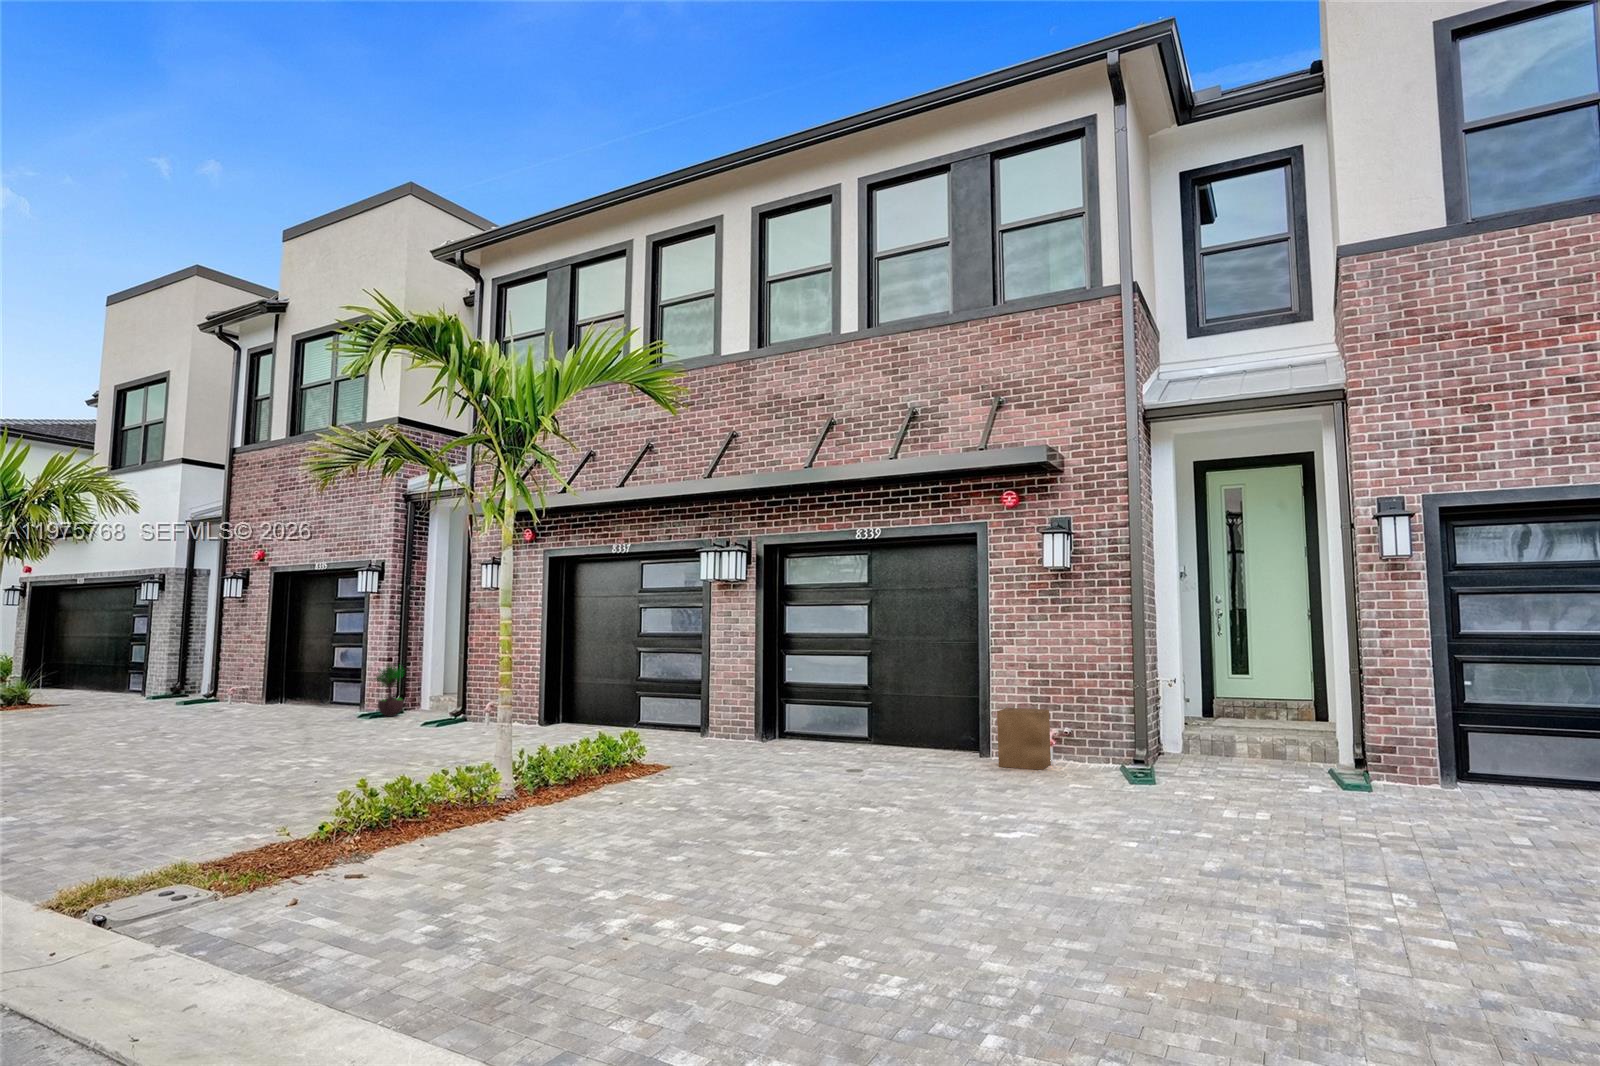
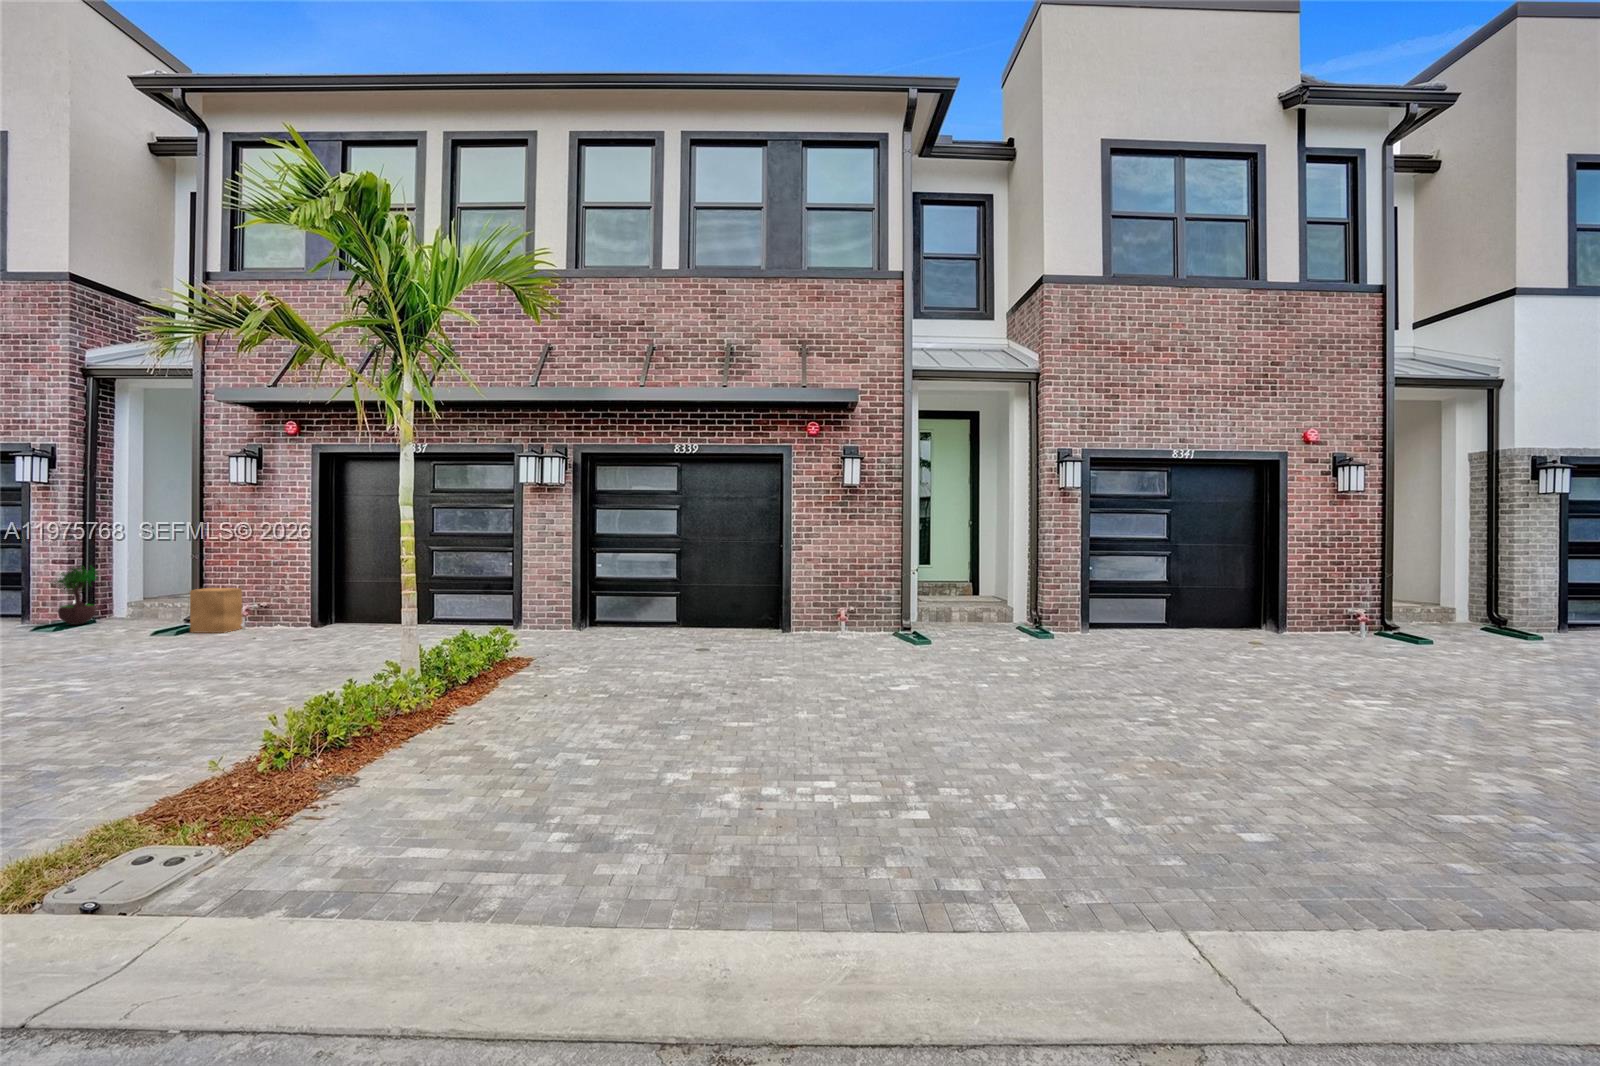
cardboard box: present [997,708,1051,770] -> present [190,588,243,633]

